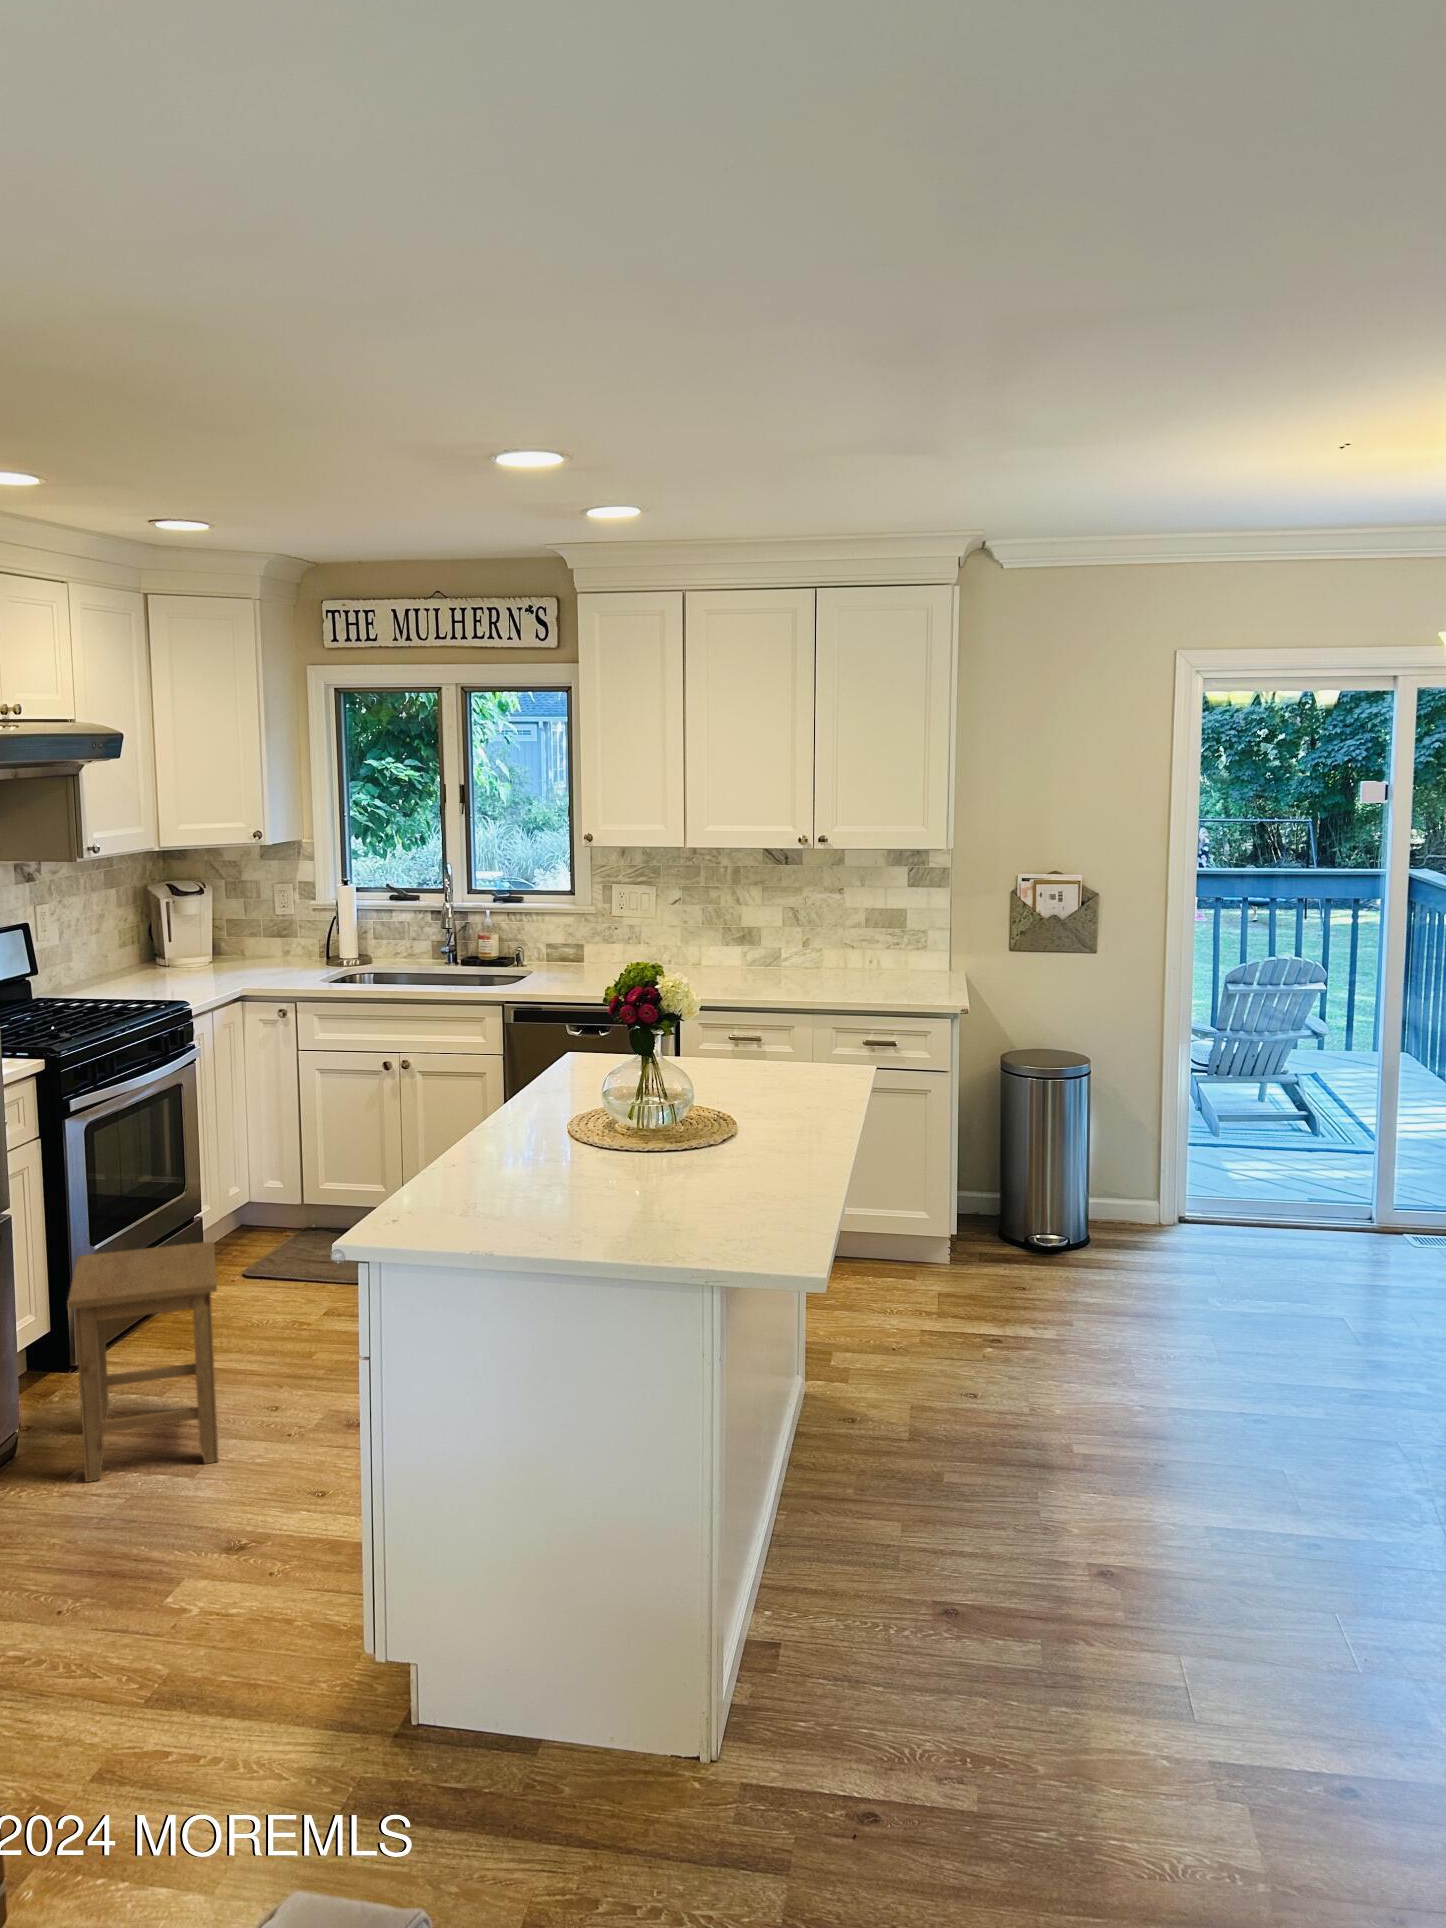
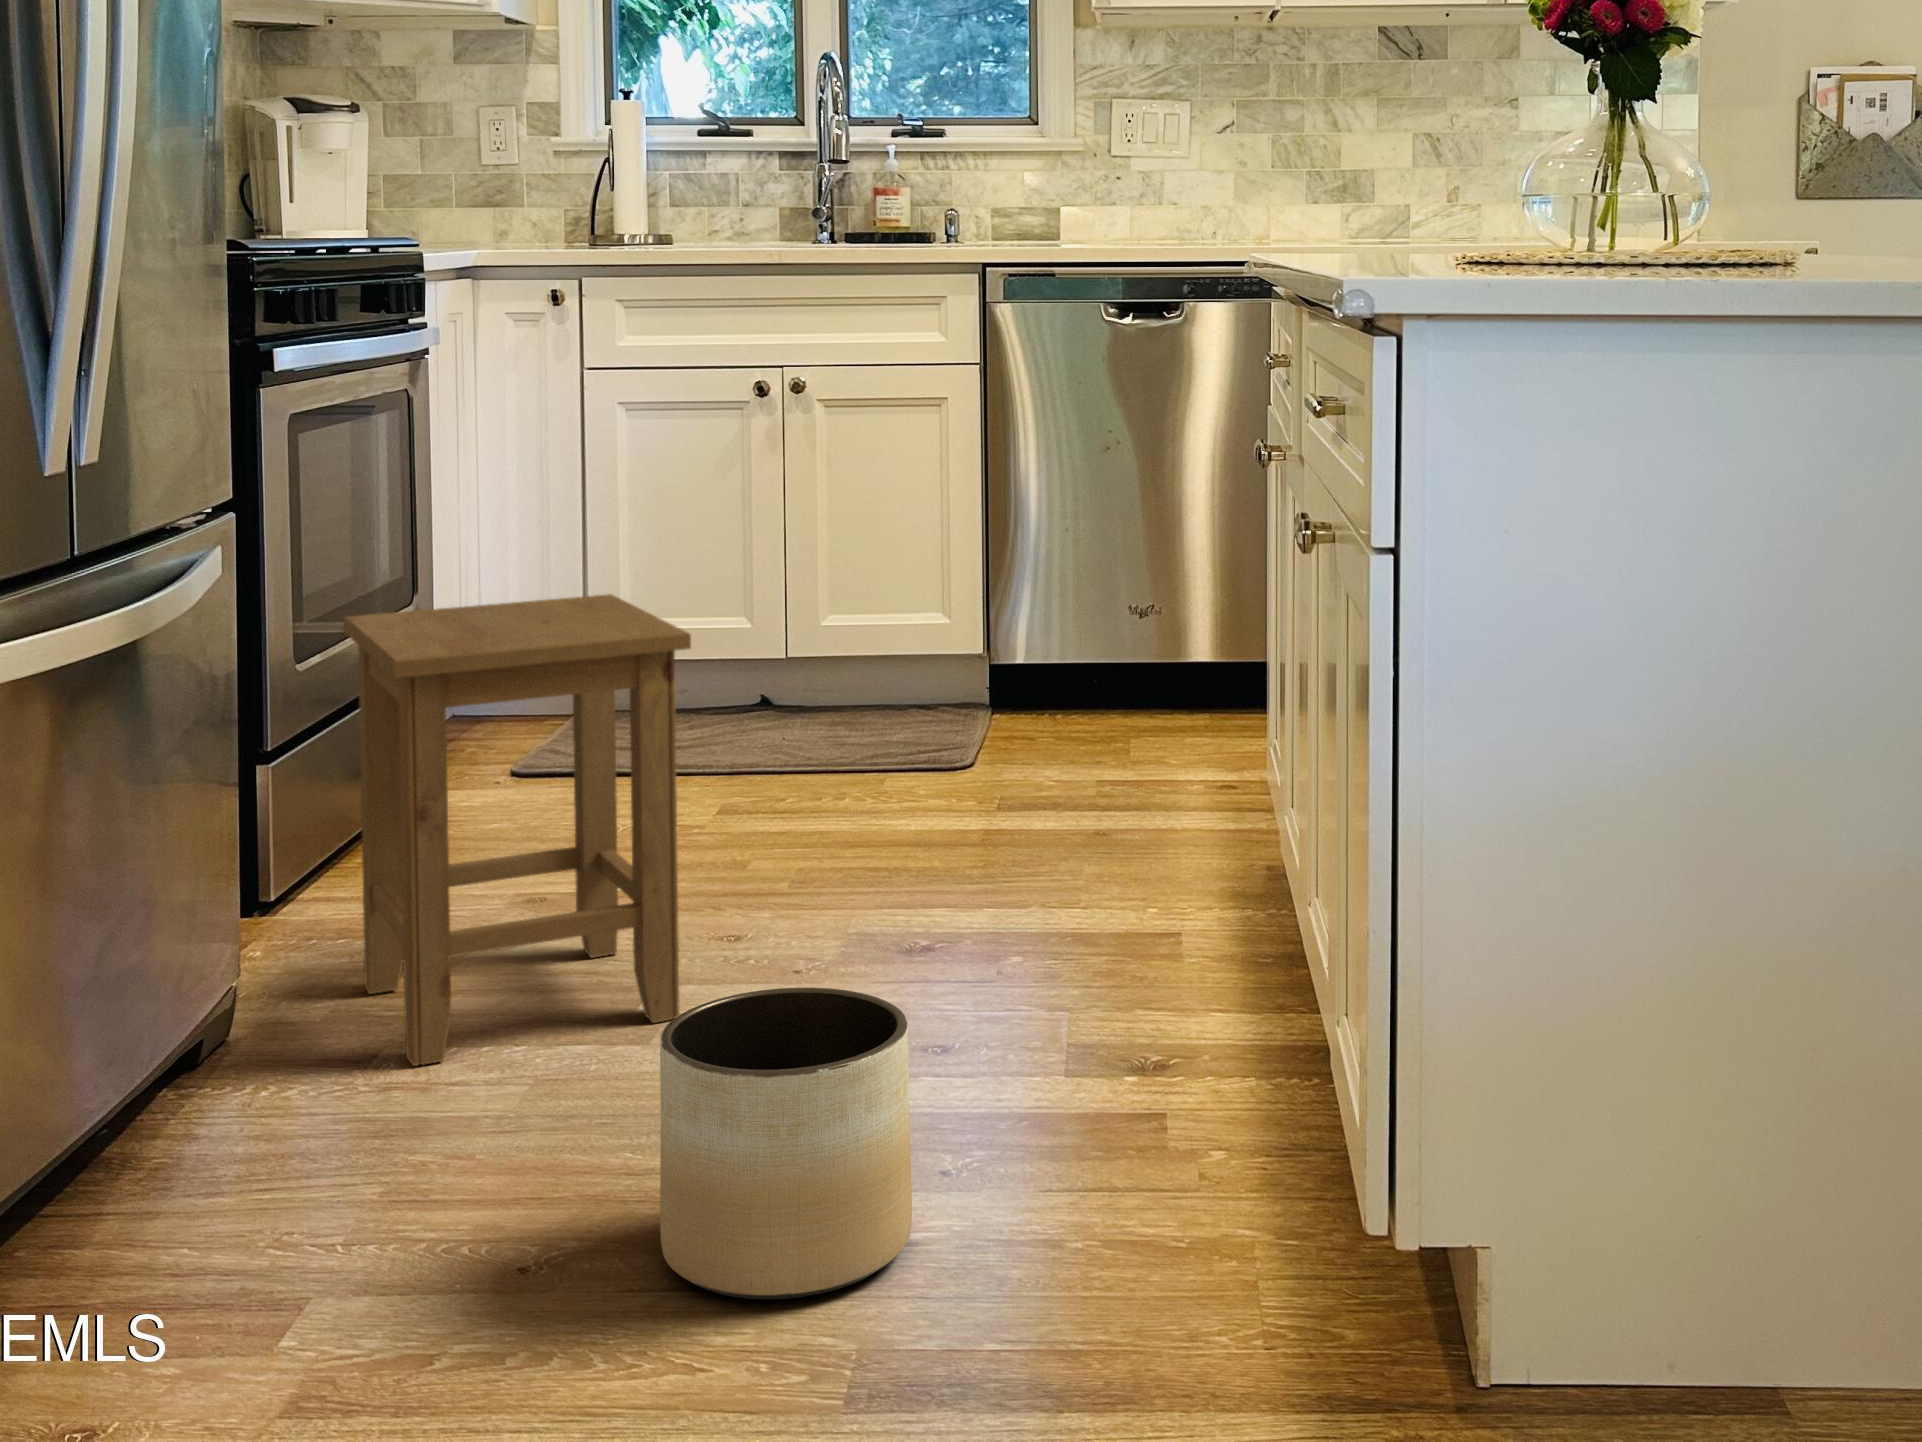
planter: none [112,1490,233,1639] -> present [660,987,912,1299]

